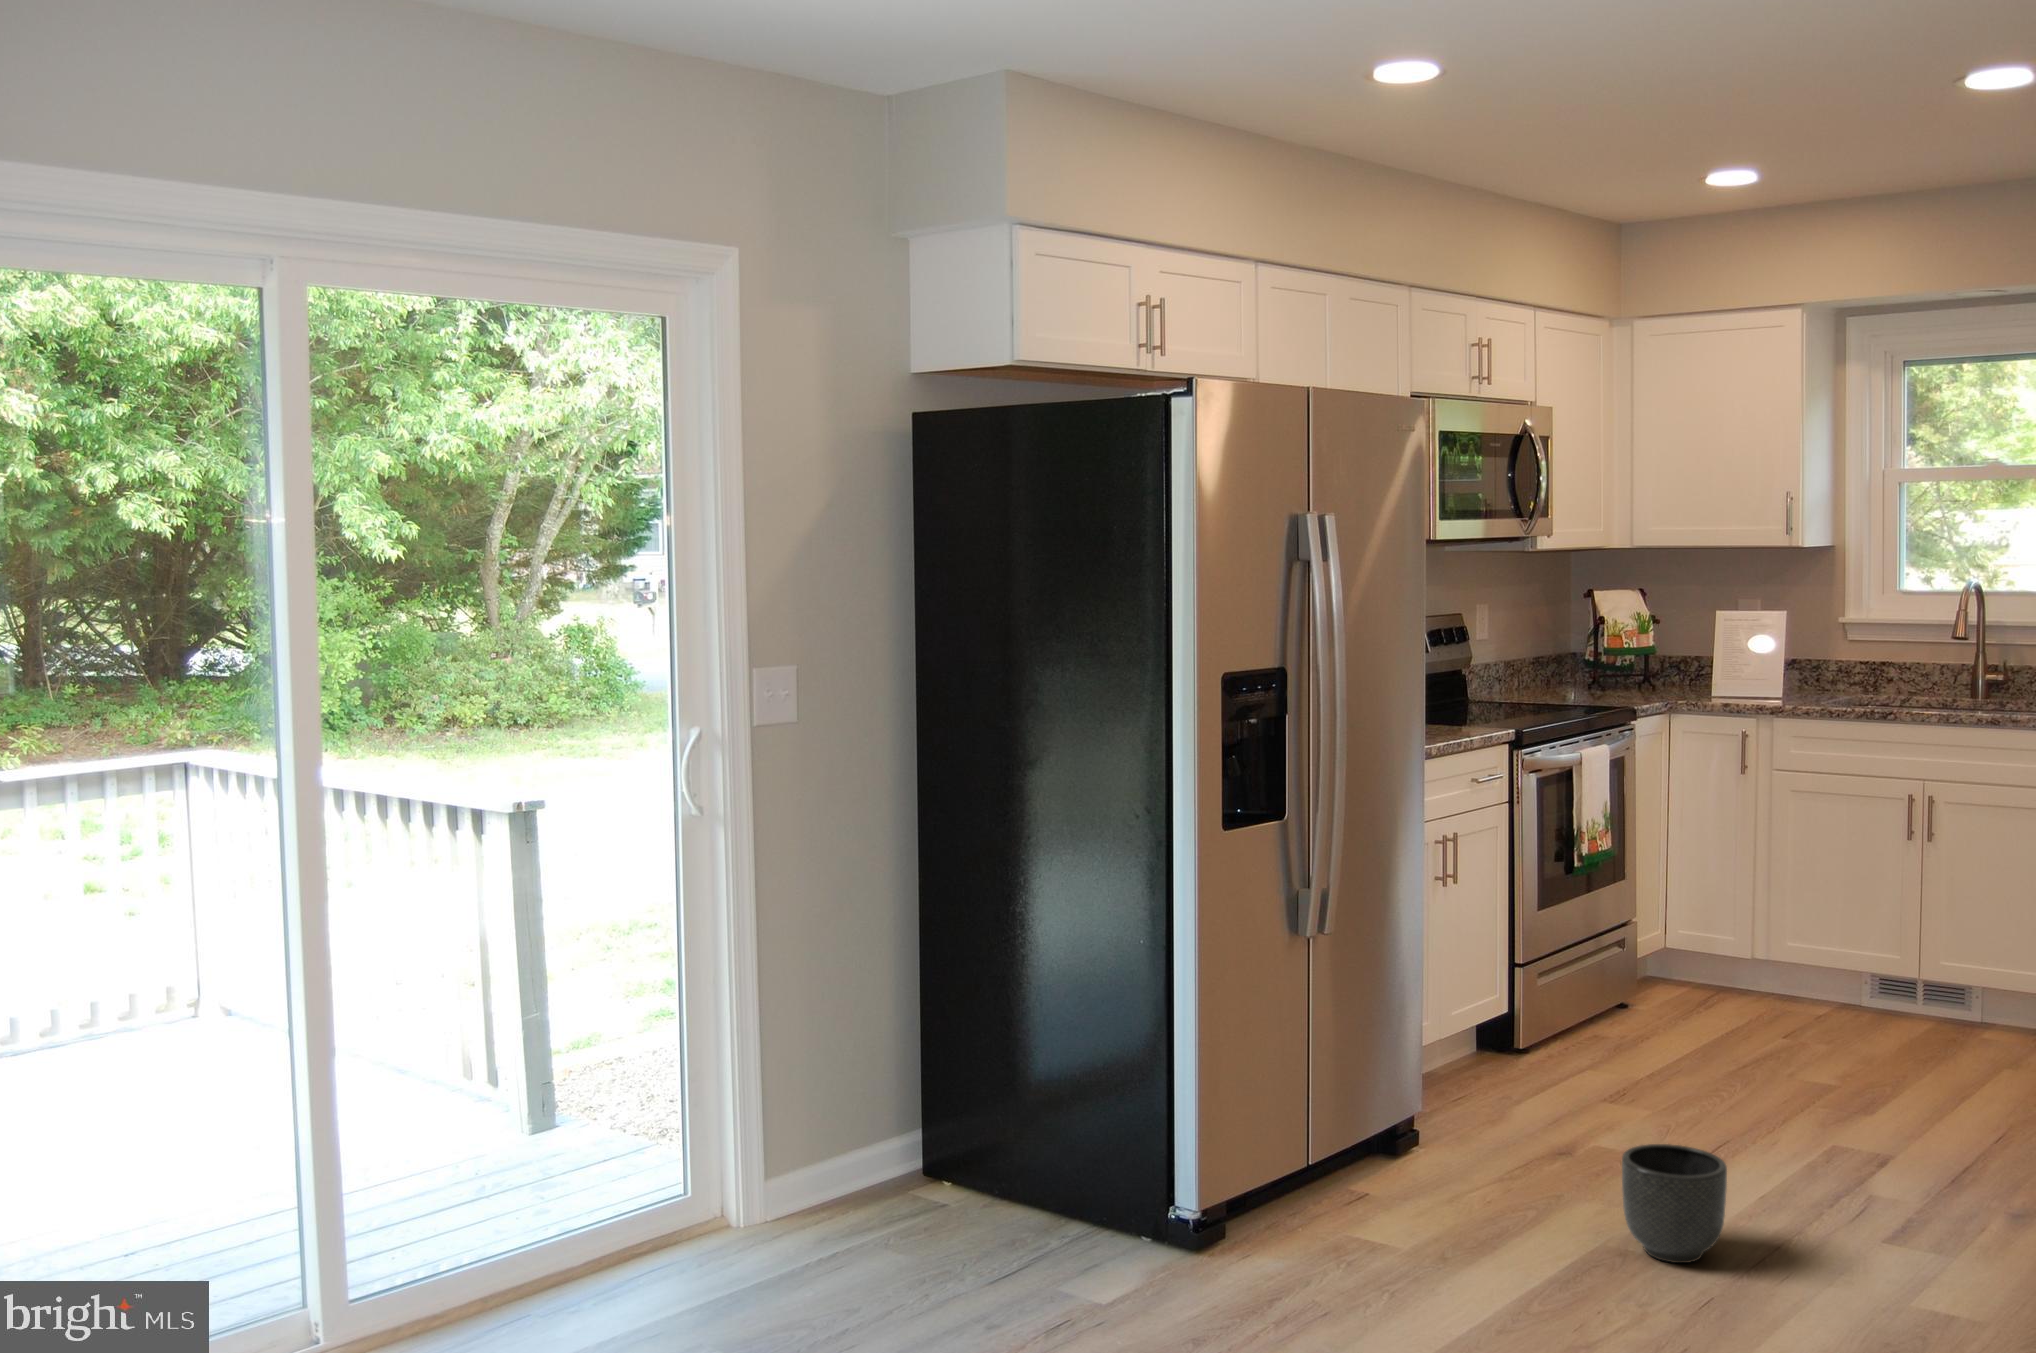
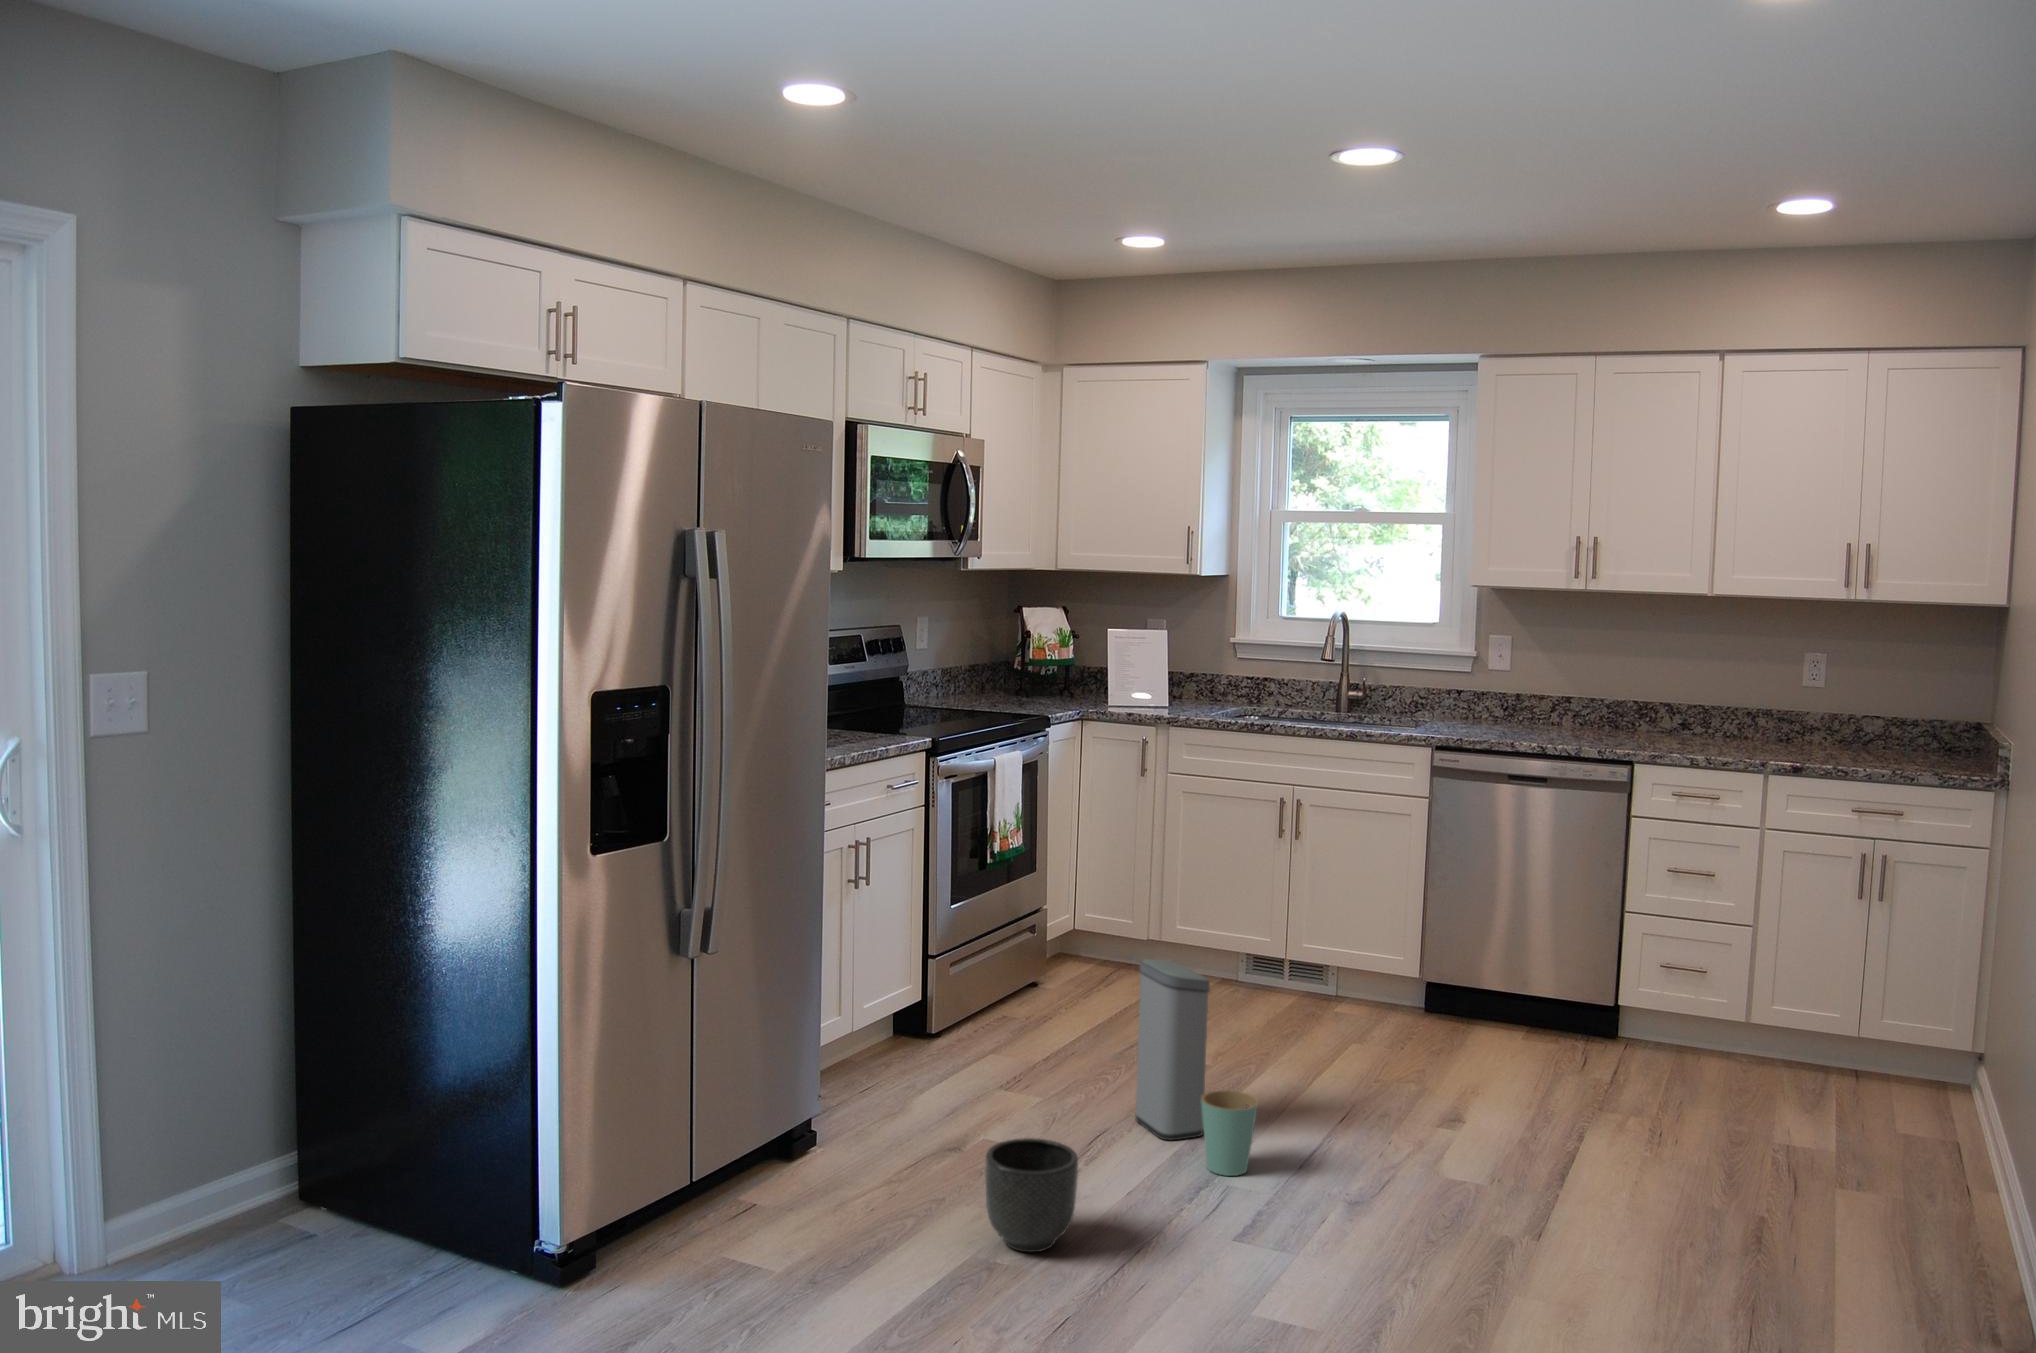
trash can: none [1769,965,1926,1203] -> present [1136,959,1258,1176]

